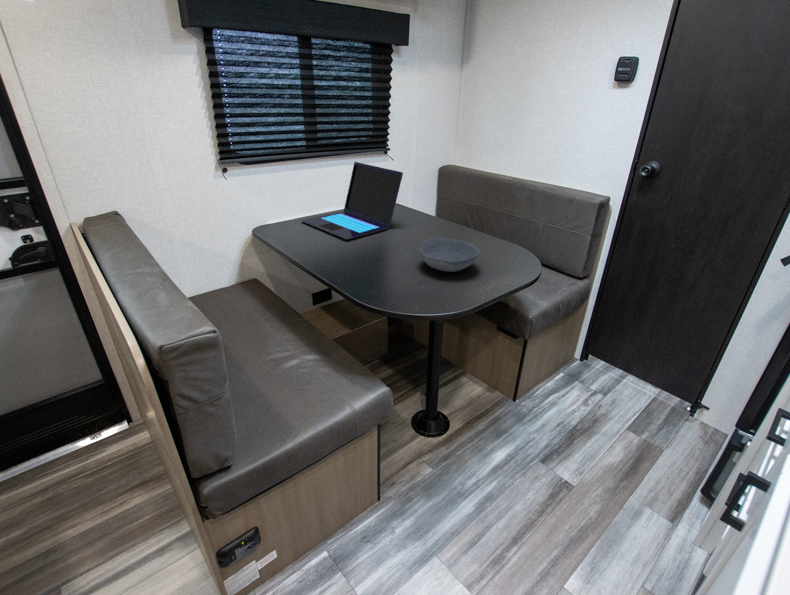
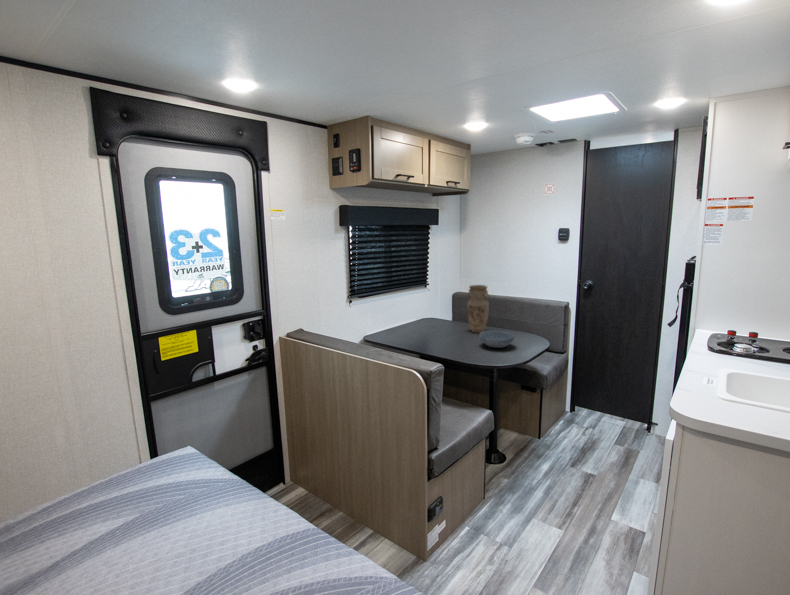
vase: none [428,154,464,236] -> present [468,285,489,333]
laptop: present [302,162,403,240] -> none [388,294,450,339]

